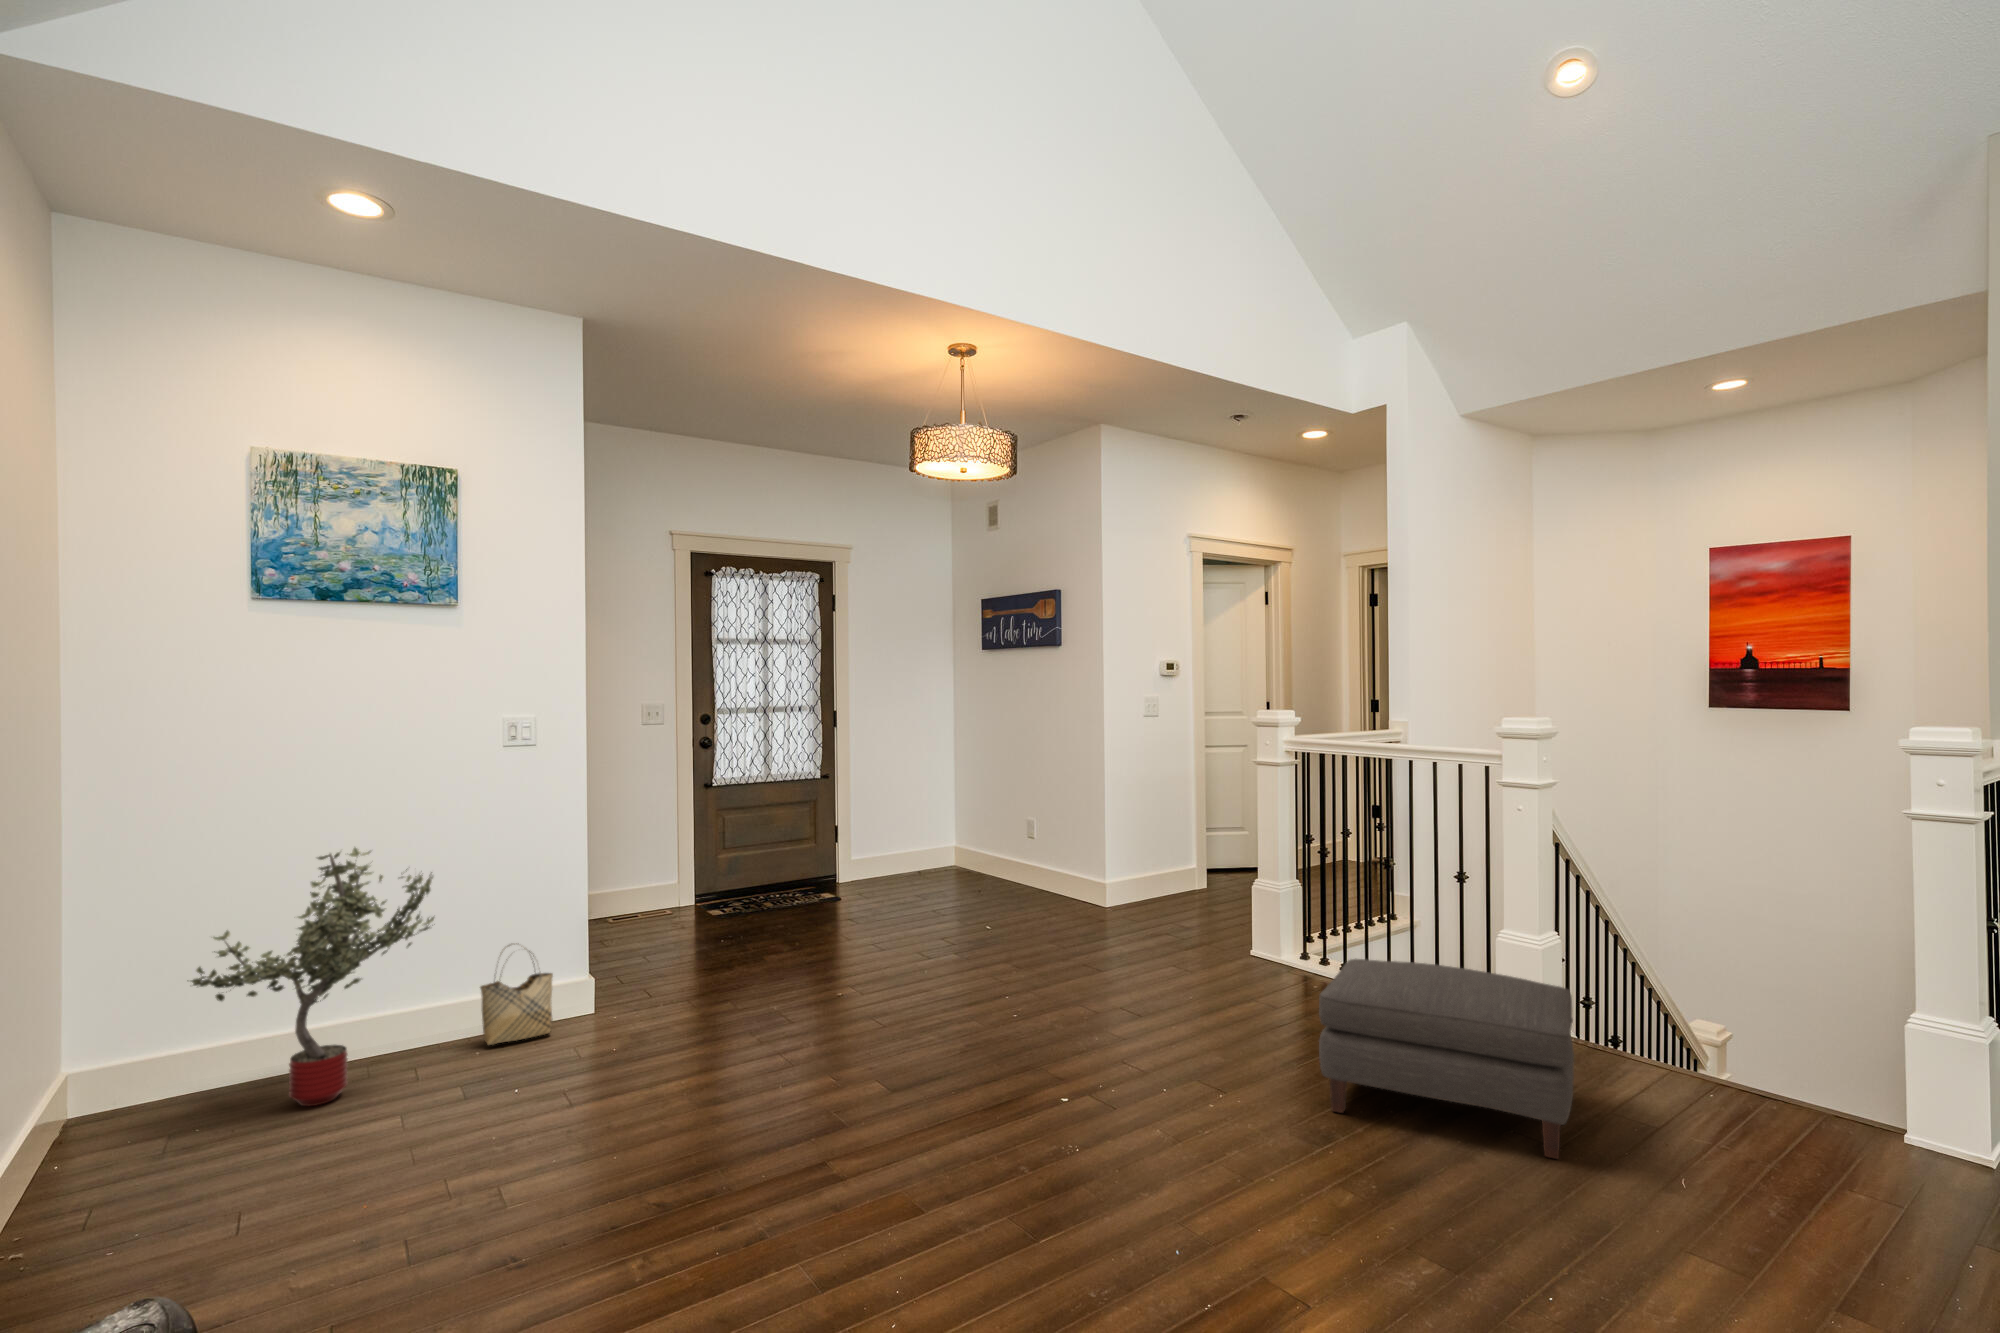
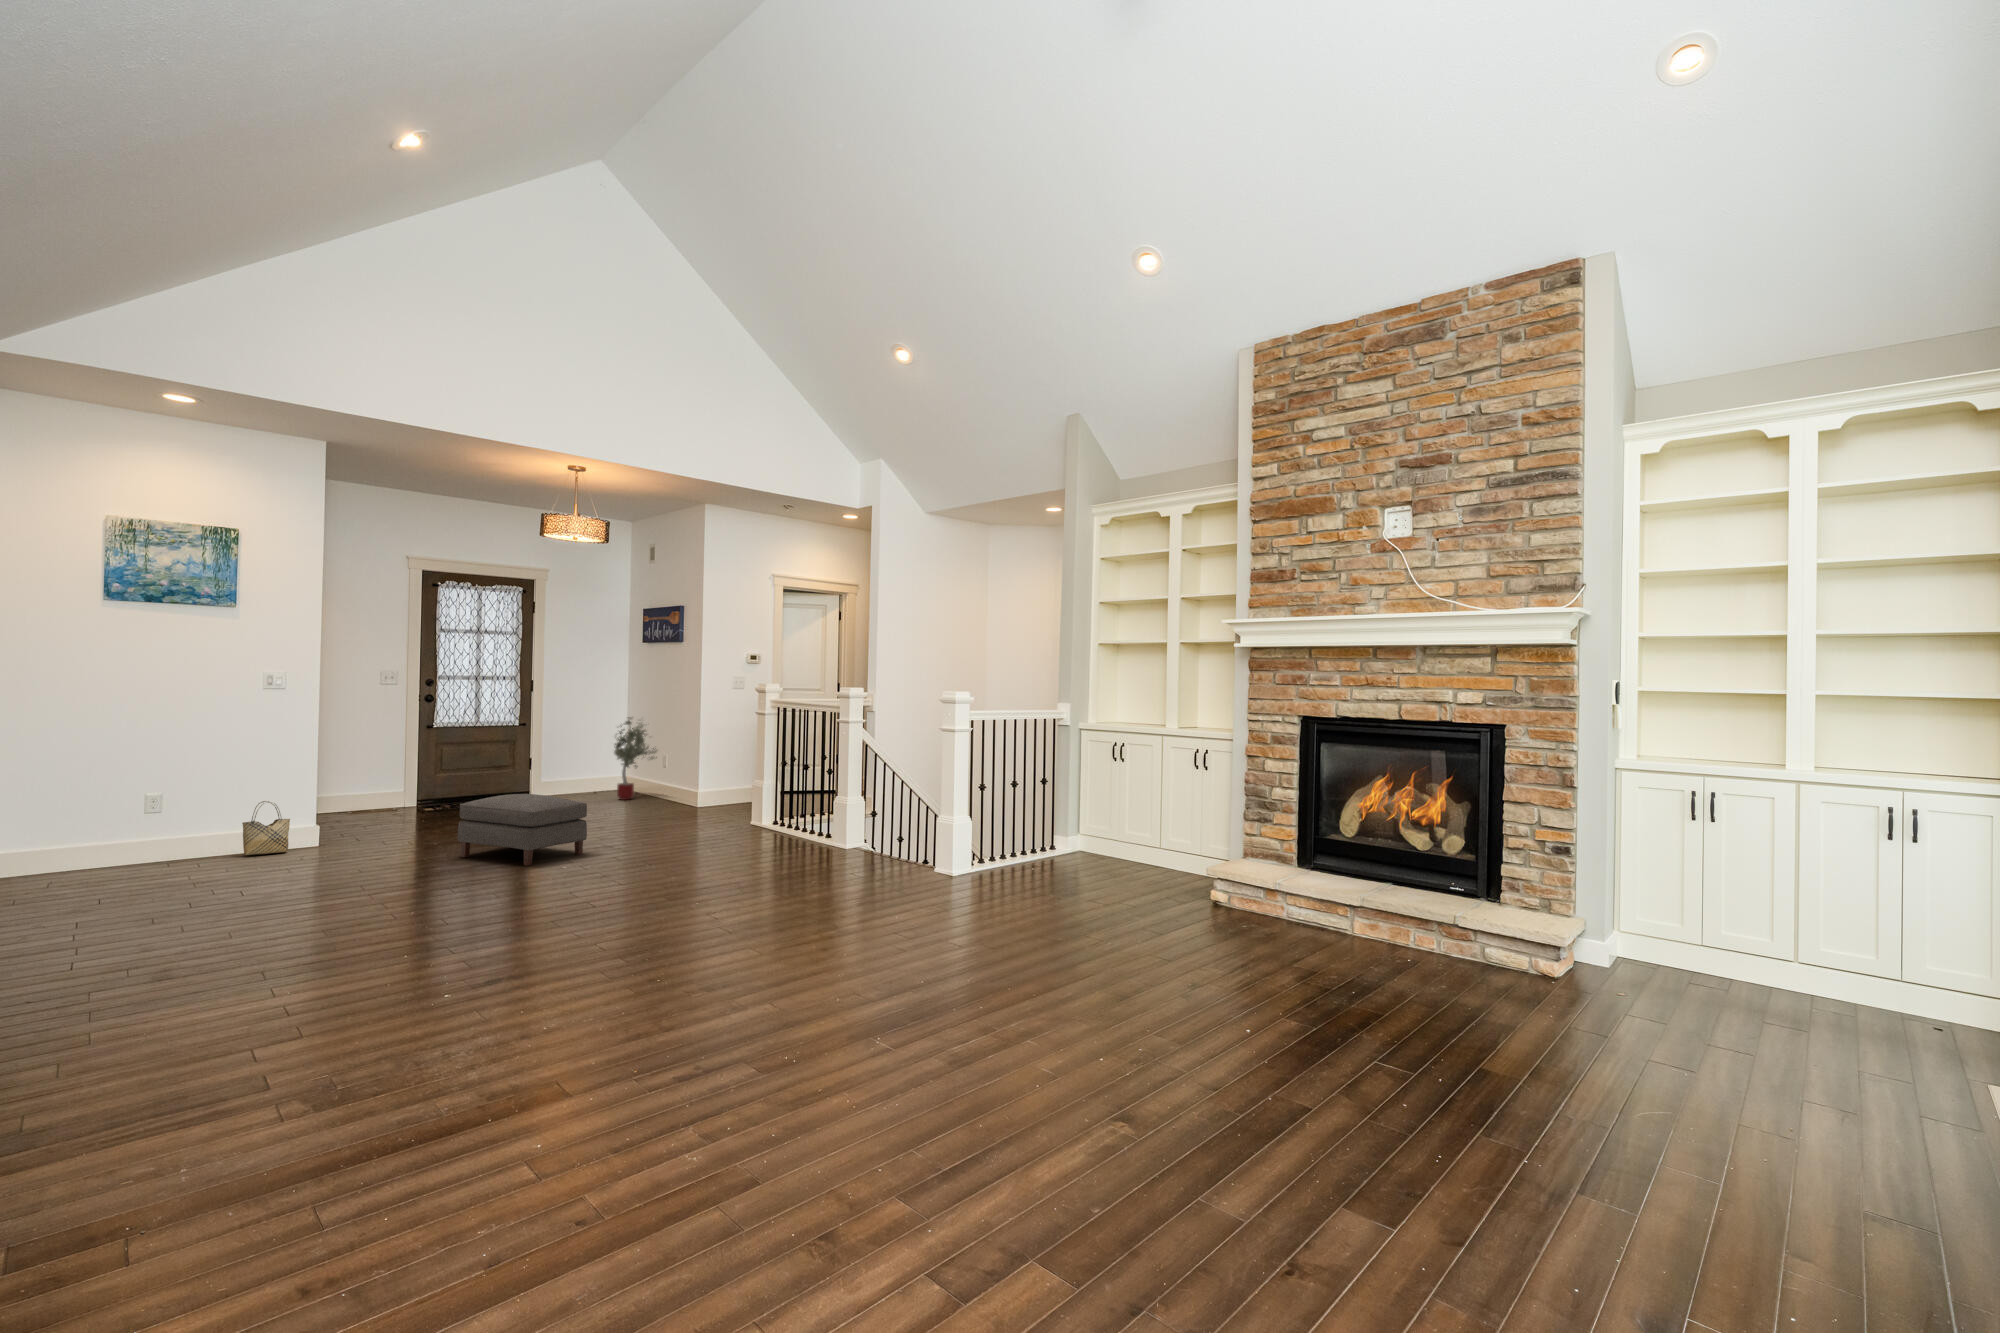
potted tree: present [191,848,434,1106] -> present [614,717,657,800]
ottoman: present [1319,959,1574,1159] -> present [458,794,587,866]

